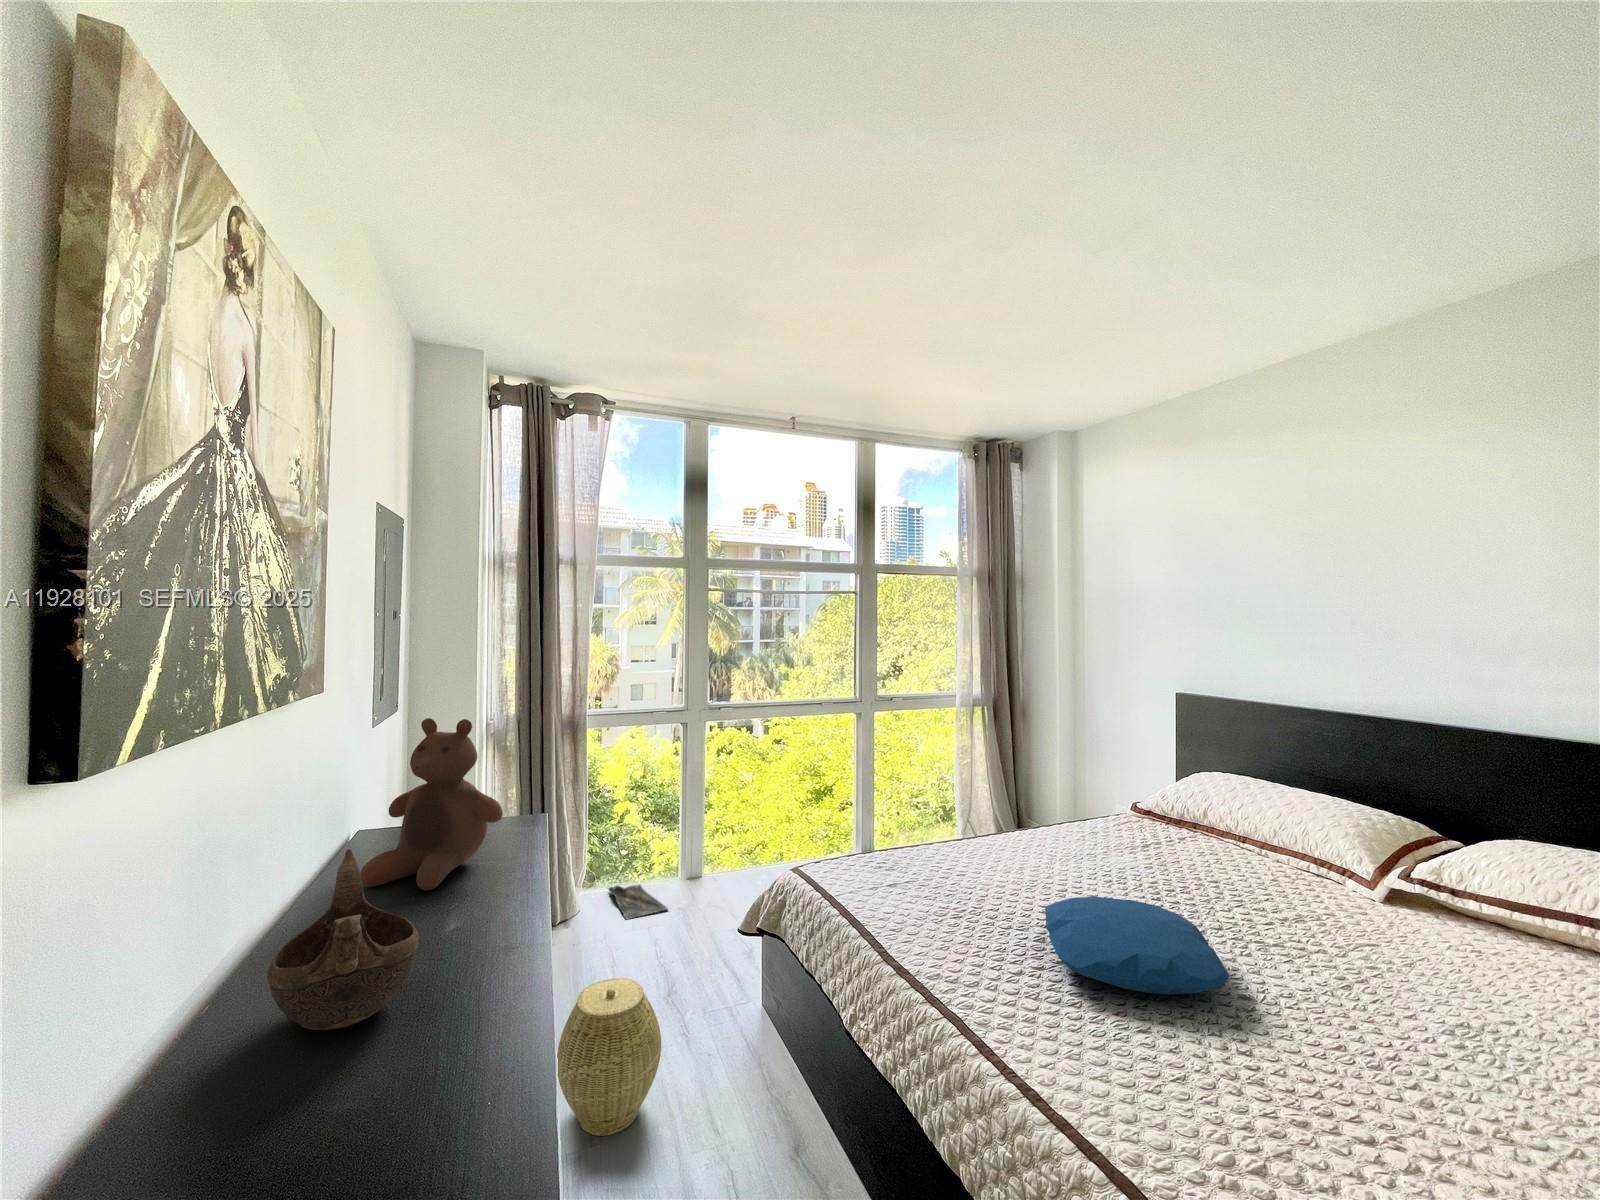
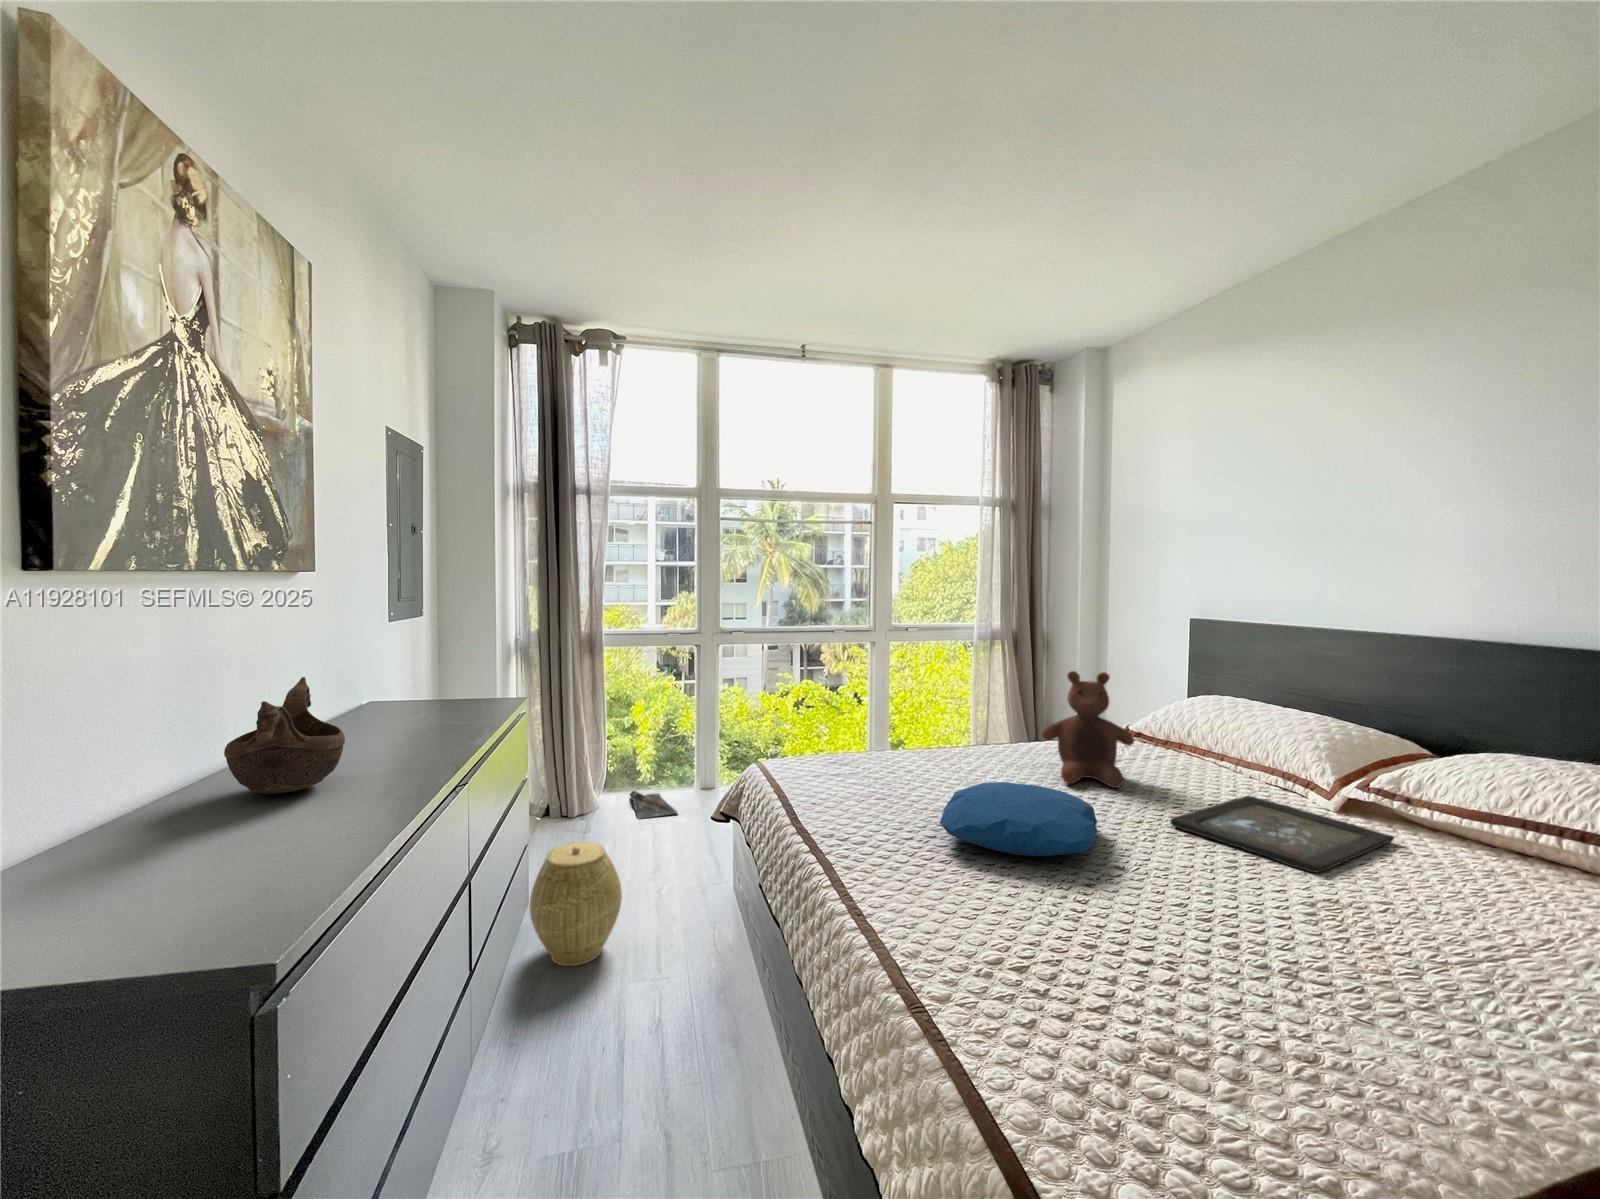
stuffed bear: present [360,718,503,890] -> present [1042,671,1134,788]
tray: none [1258,890,1464,991] -> present [1170,796,1394,873]

